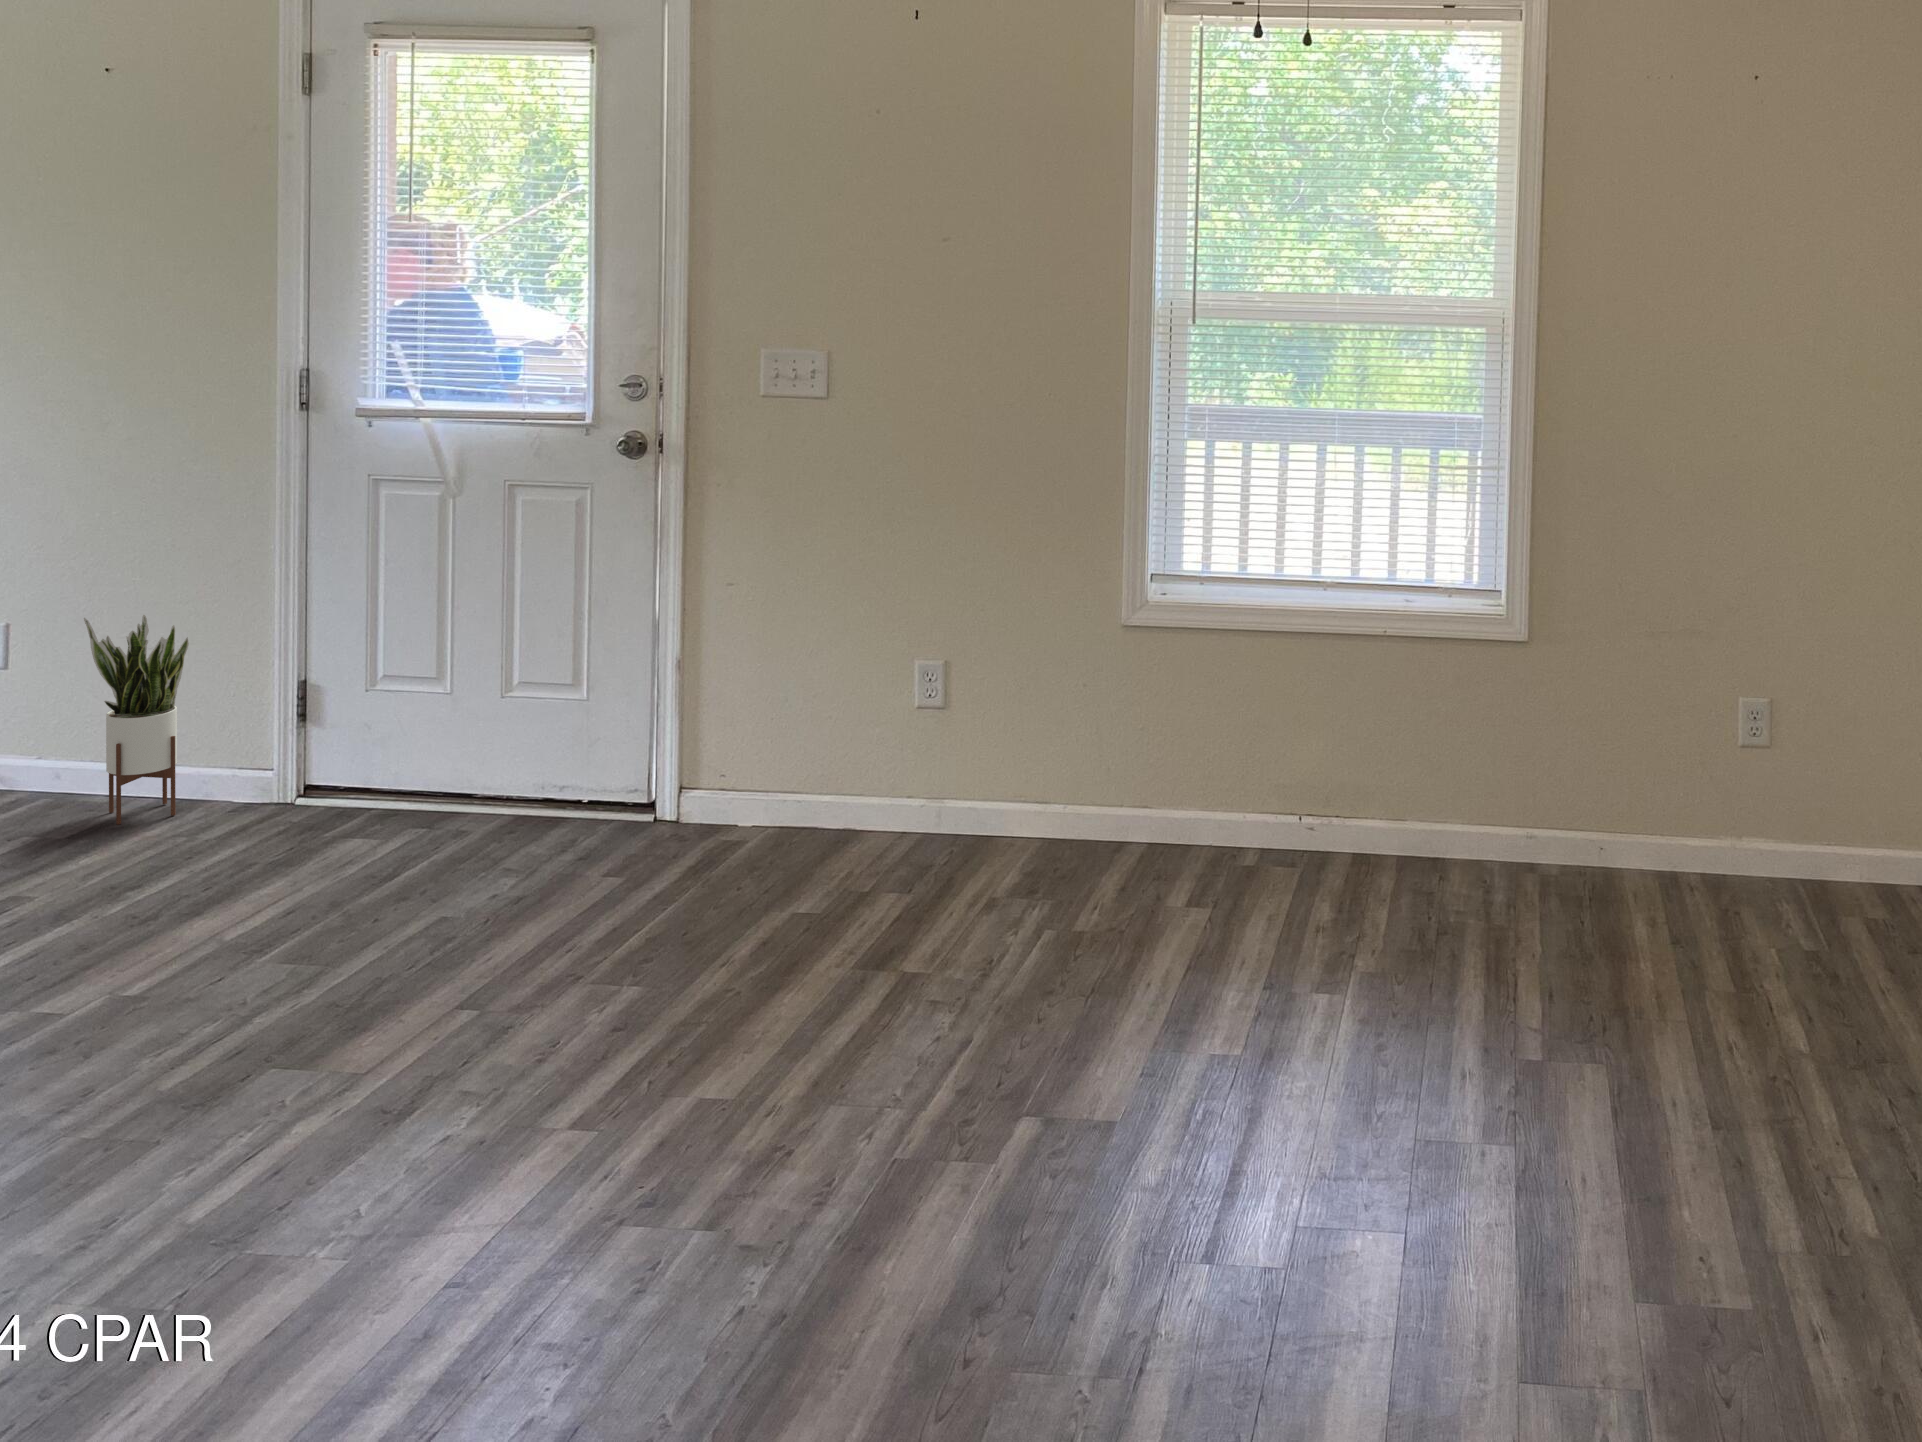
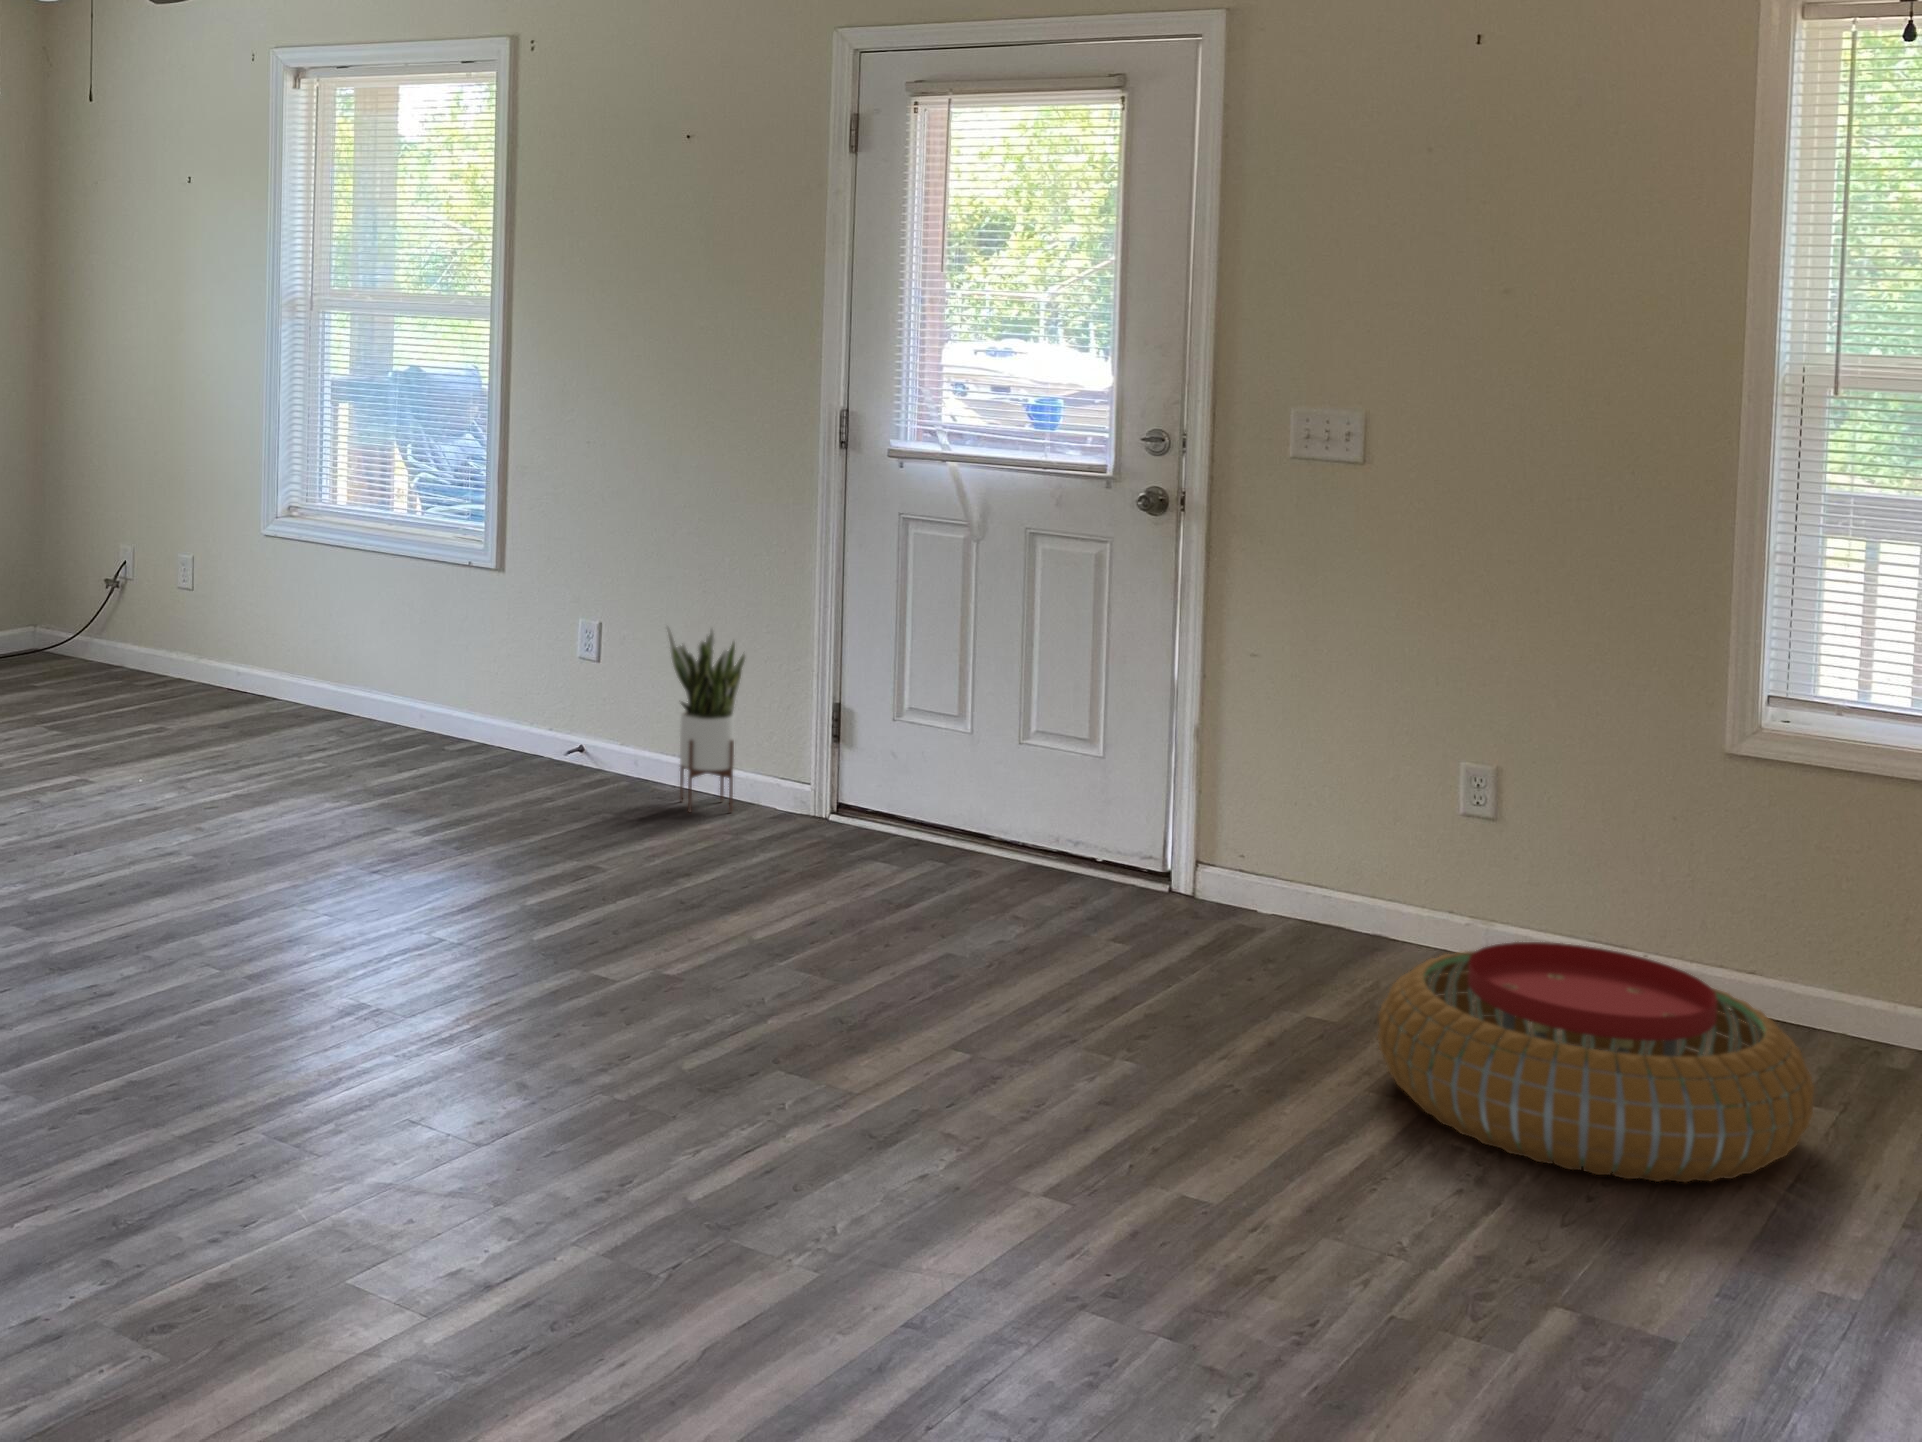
pouf: none [831,818,1184,1035] -> present [1378,942,1814,1182]

